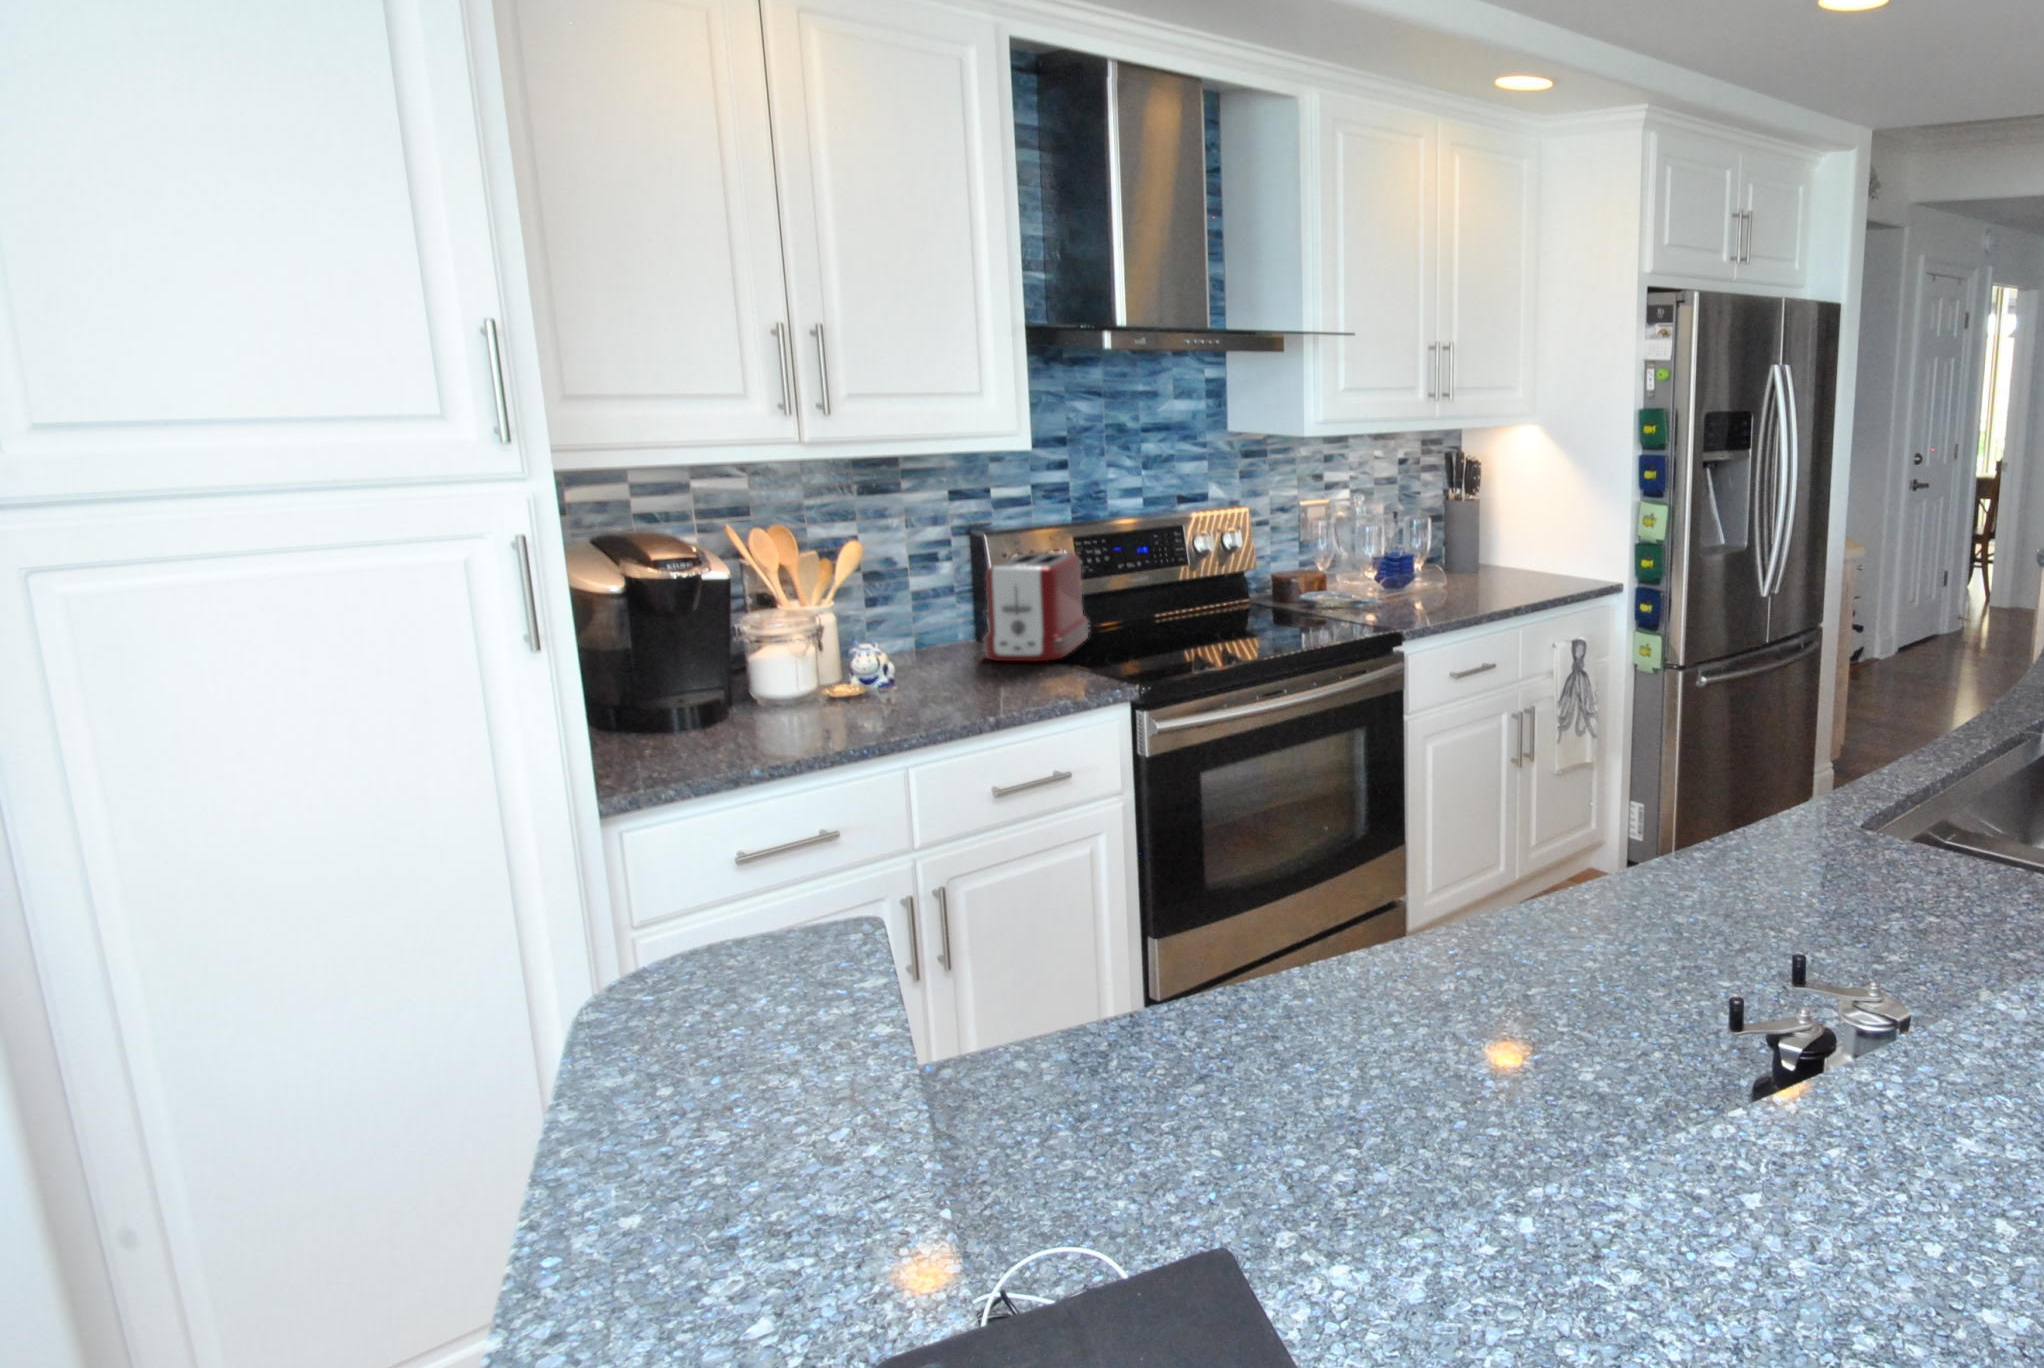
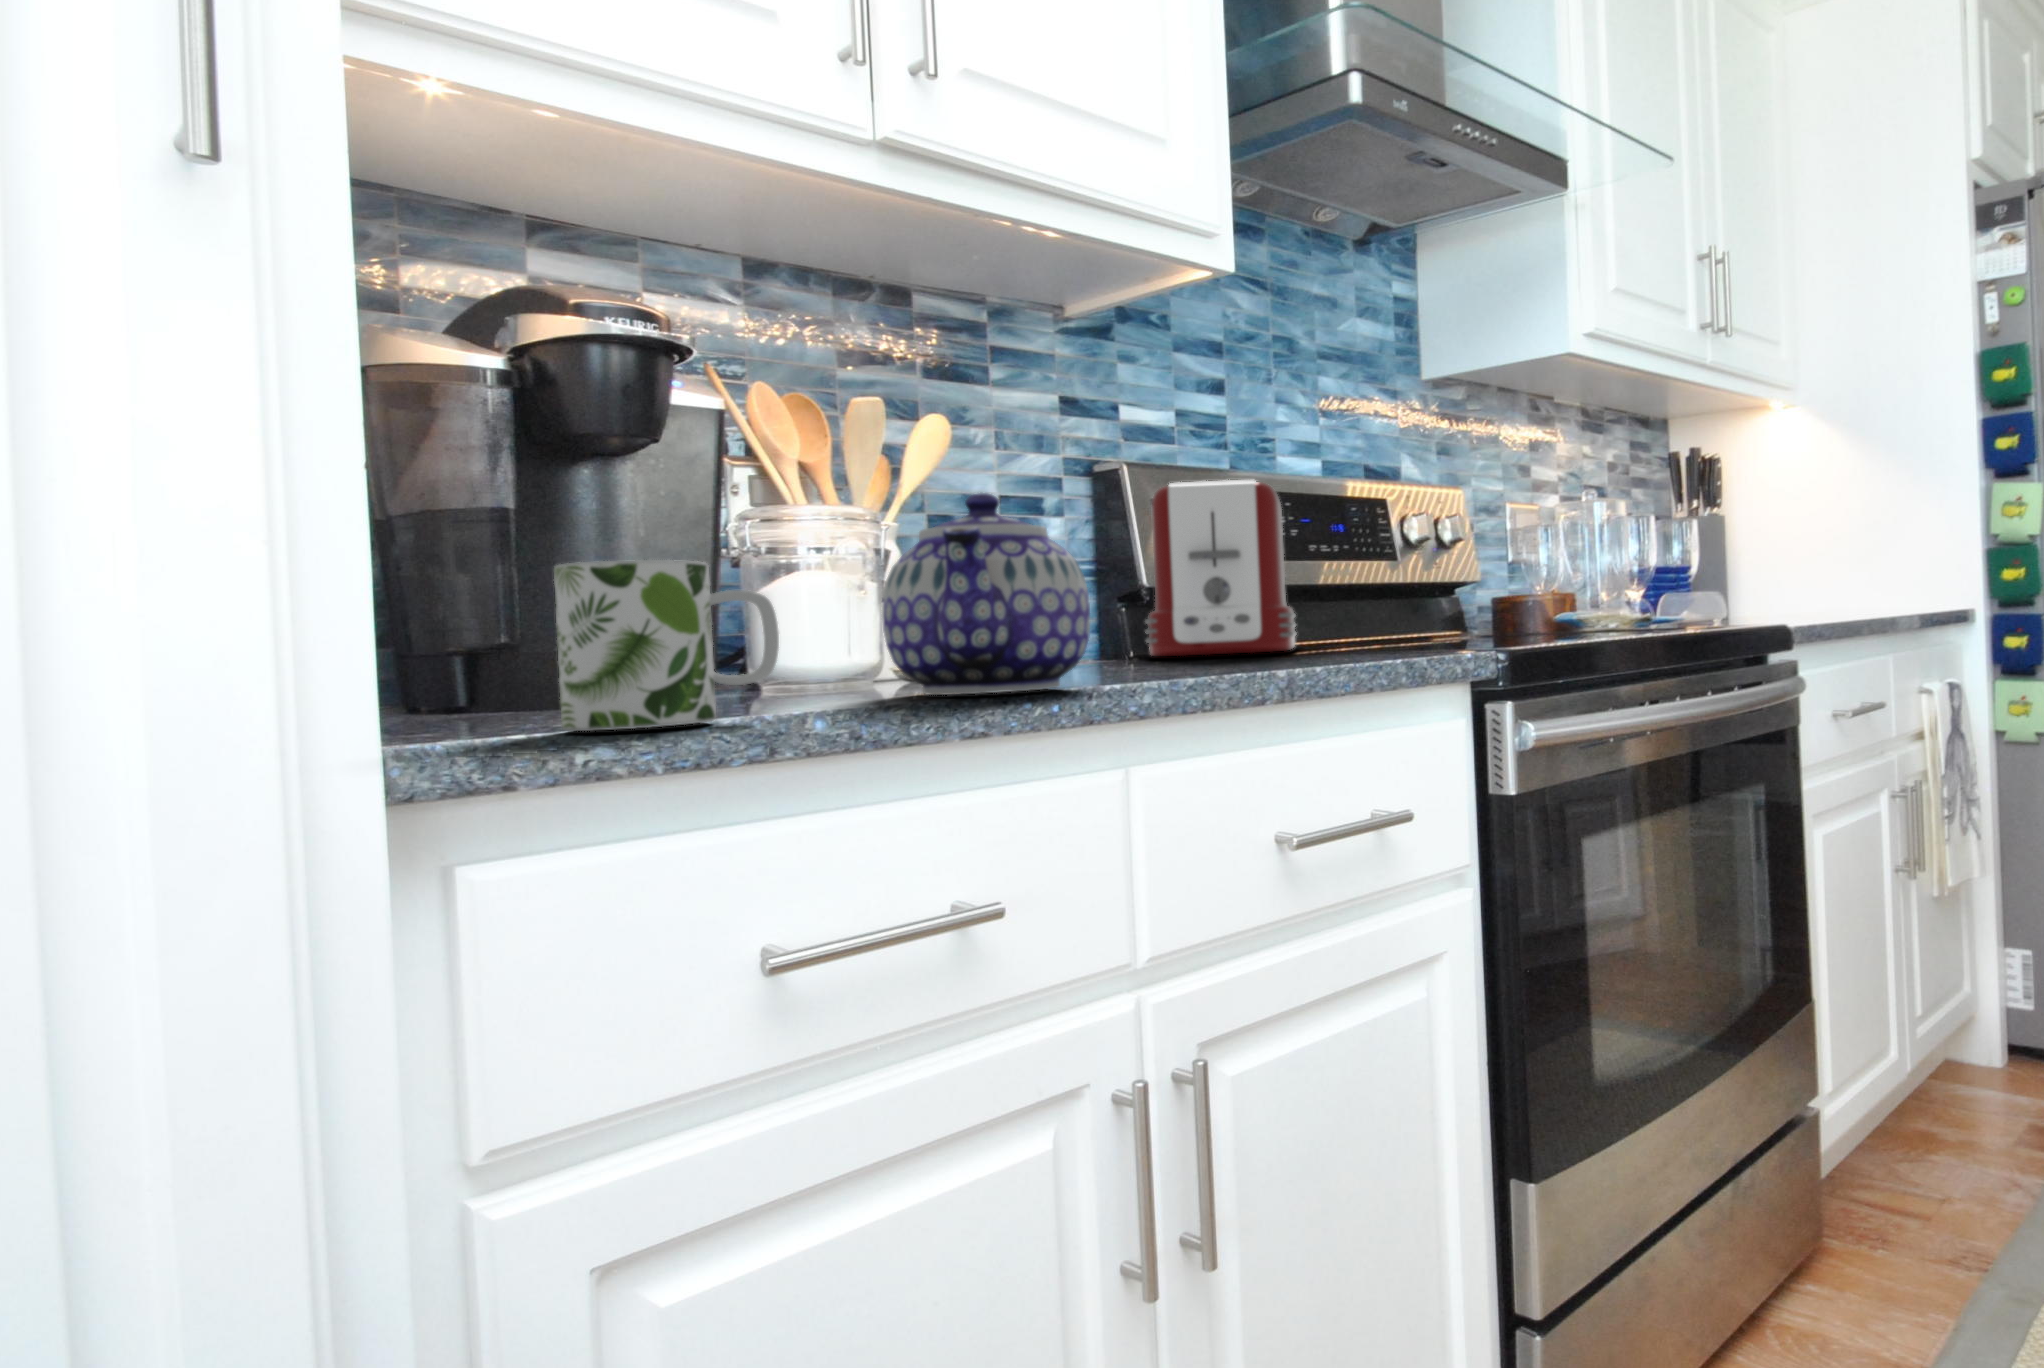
teapot: none [799,642,896,734] -> present [882,493,1090,695]
mug: none [654,700,744,771] -> present [554,560,779,731]

